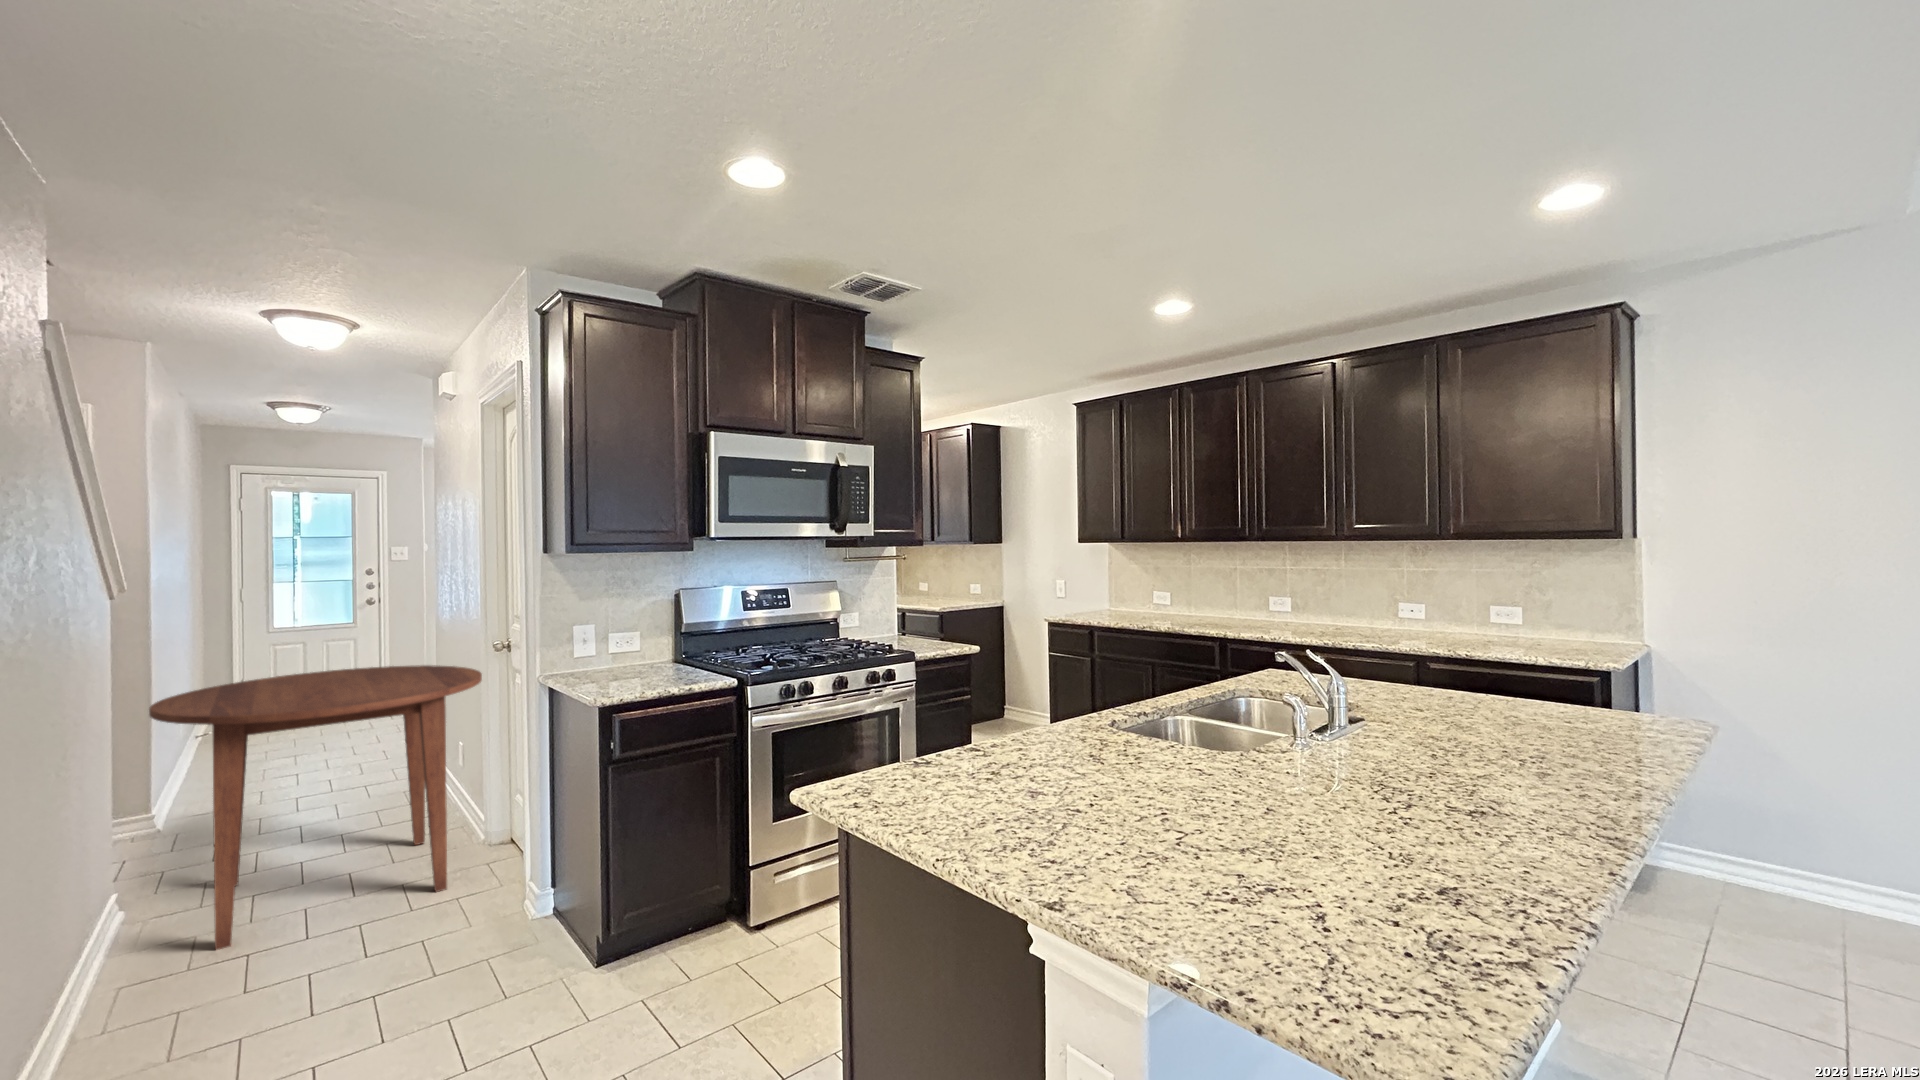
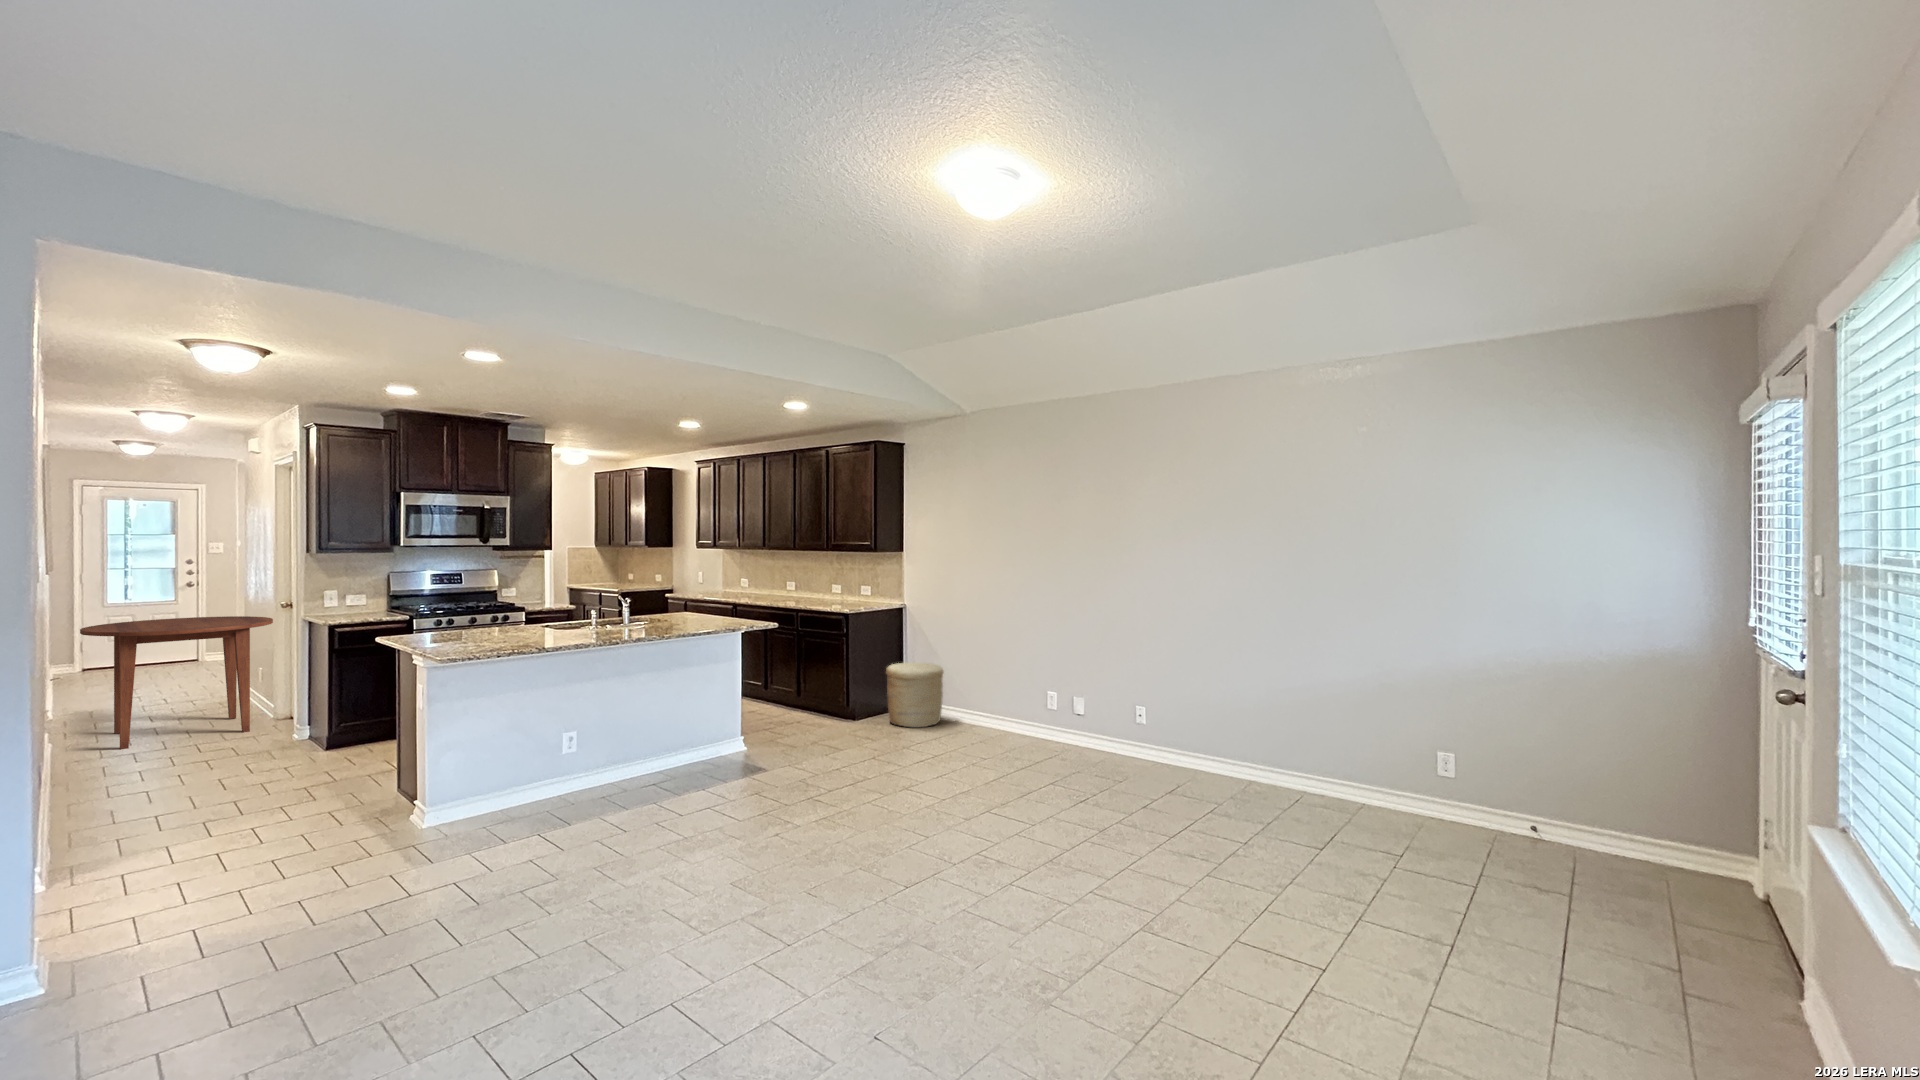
woven basket: none [1677,772,1860,938] -> present [886,663,944,727]

